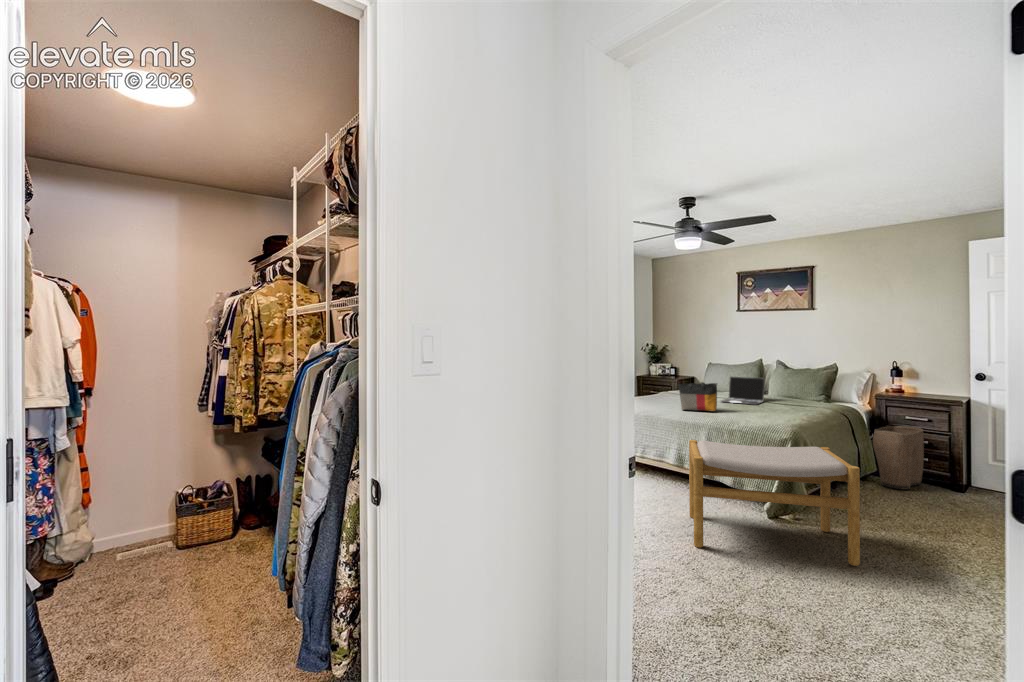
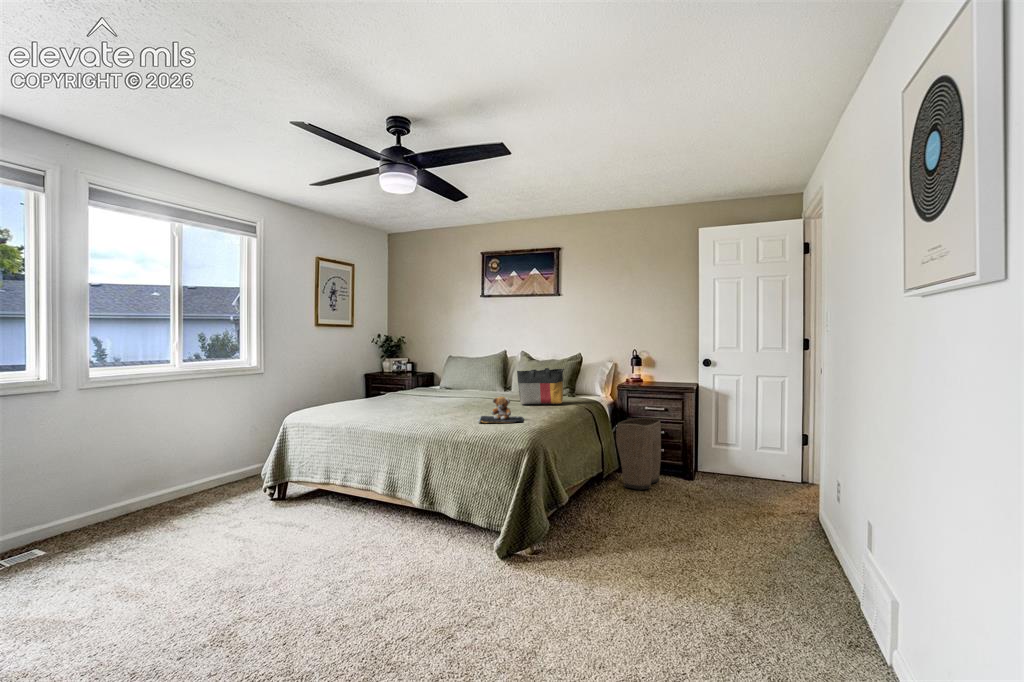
laptop: present [721,376,765,404] -> none [456,368,507,401]
tote bag: present [679,382,717,412] -> present [517,368,564,405]
teddy bear: none [747,405,785,425] -> present [478,397,523,423]
footstool: present [689,440,860,566] -> none [371,448,615,649]

